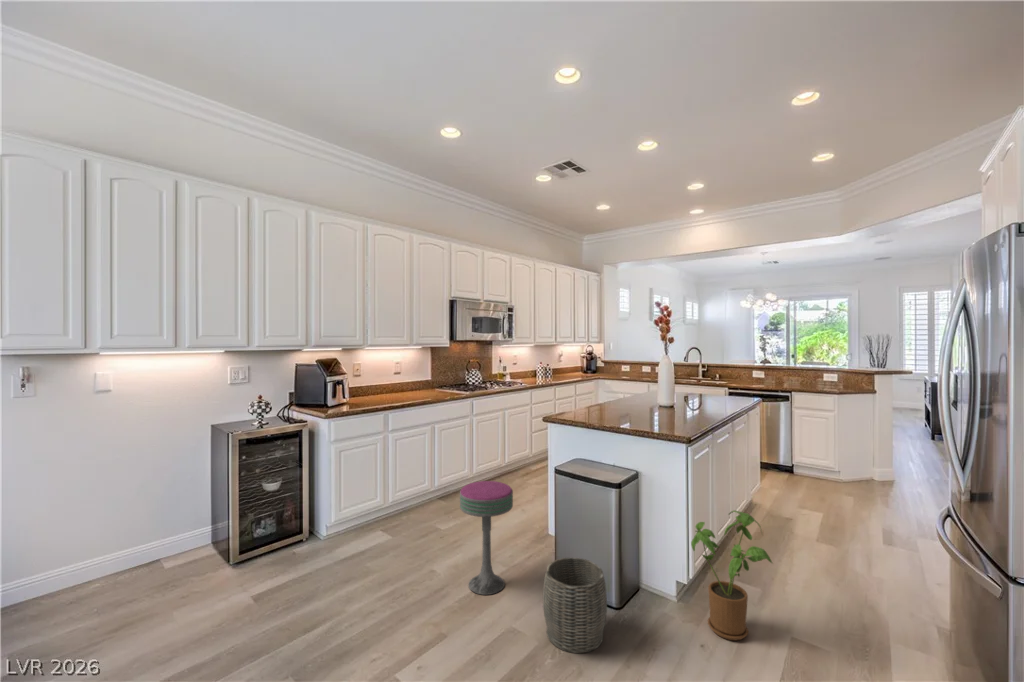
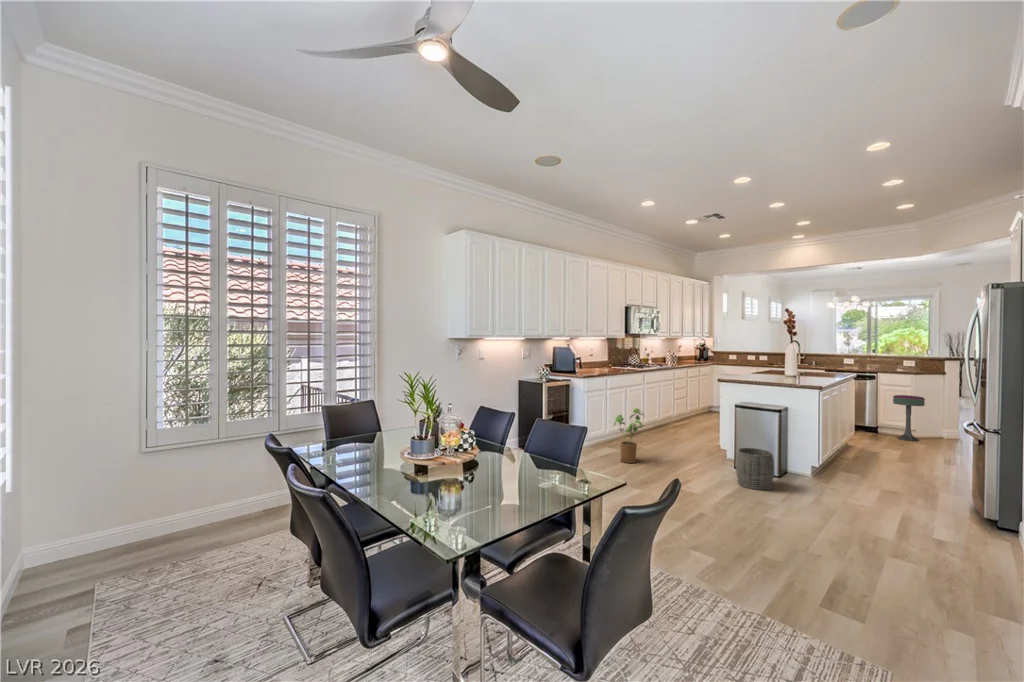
bar stool: present [460,481,513,595] -> present [893,395,925,441]
house plant: present [691,511,772,640] -> present [614,409,644,463]

